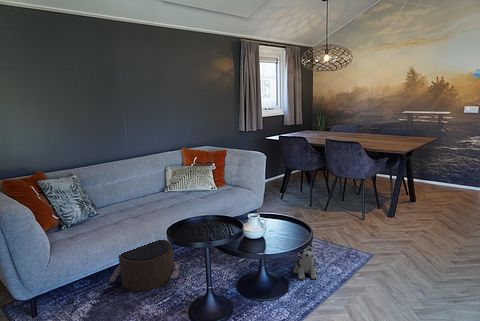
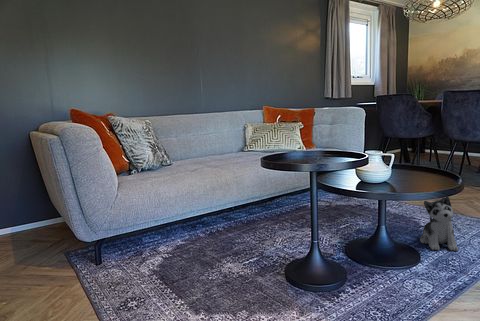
pouf: present [110,239,180,291] -> none [183,194,268,249]

